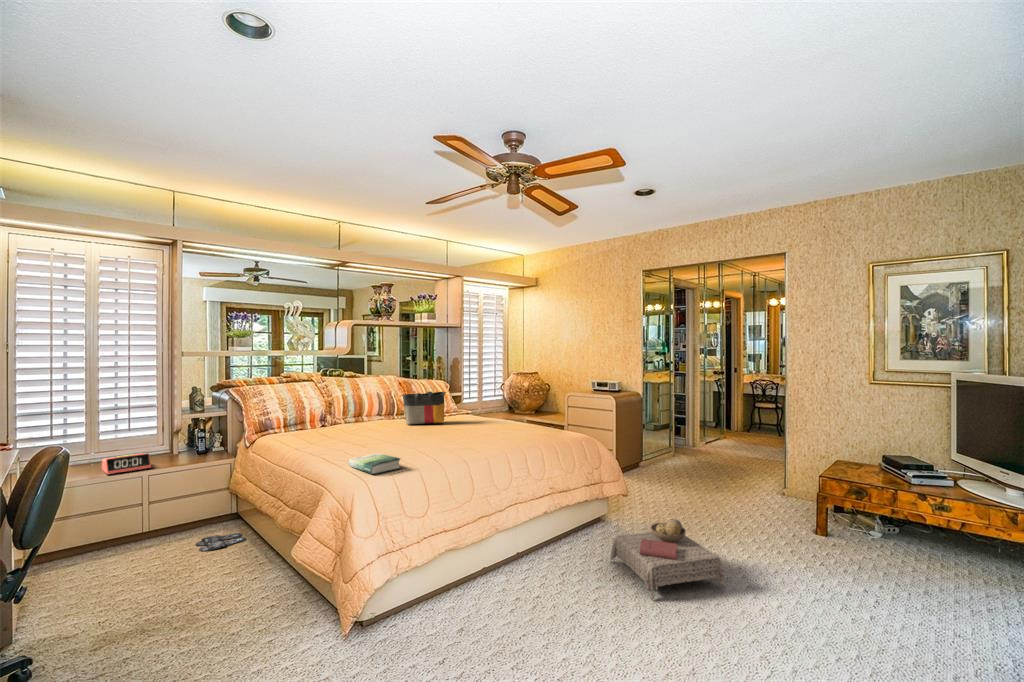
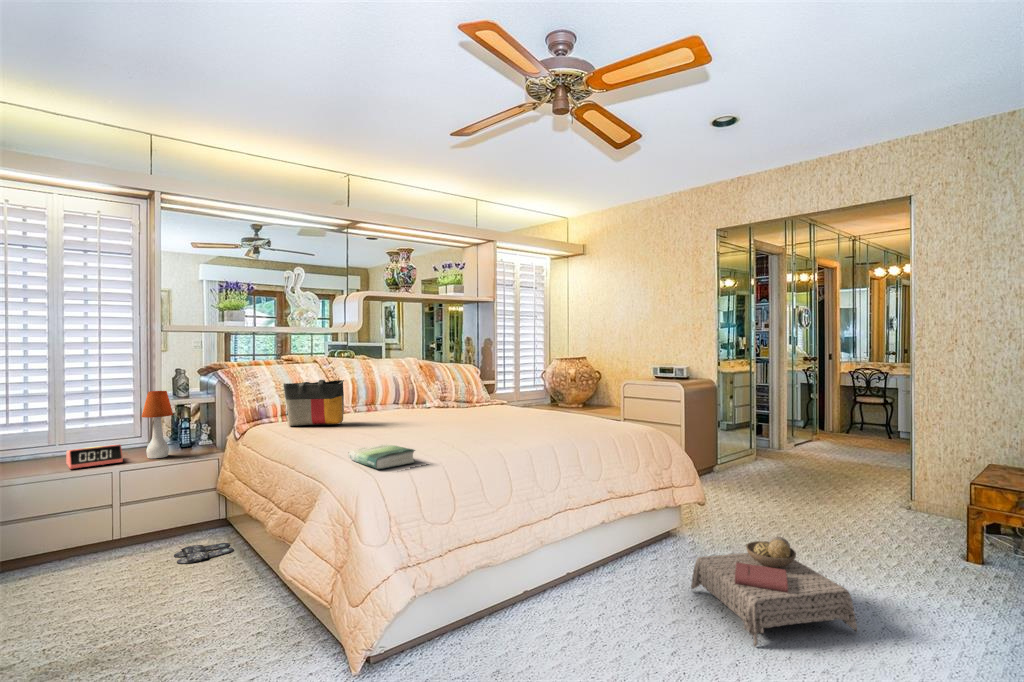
tote bag: present [403,392,446,425] -> present [284,380,344,426]
table lamp: none [166,407,193,464] -> present [142,391,173,458]

